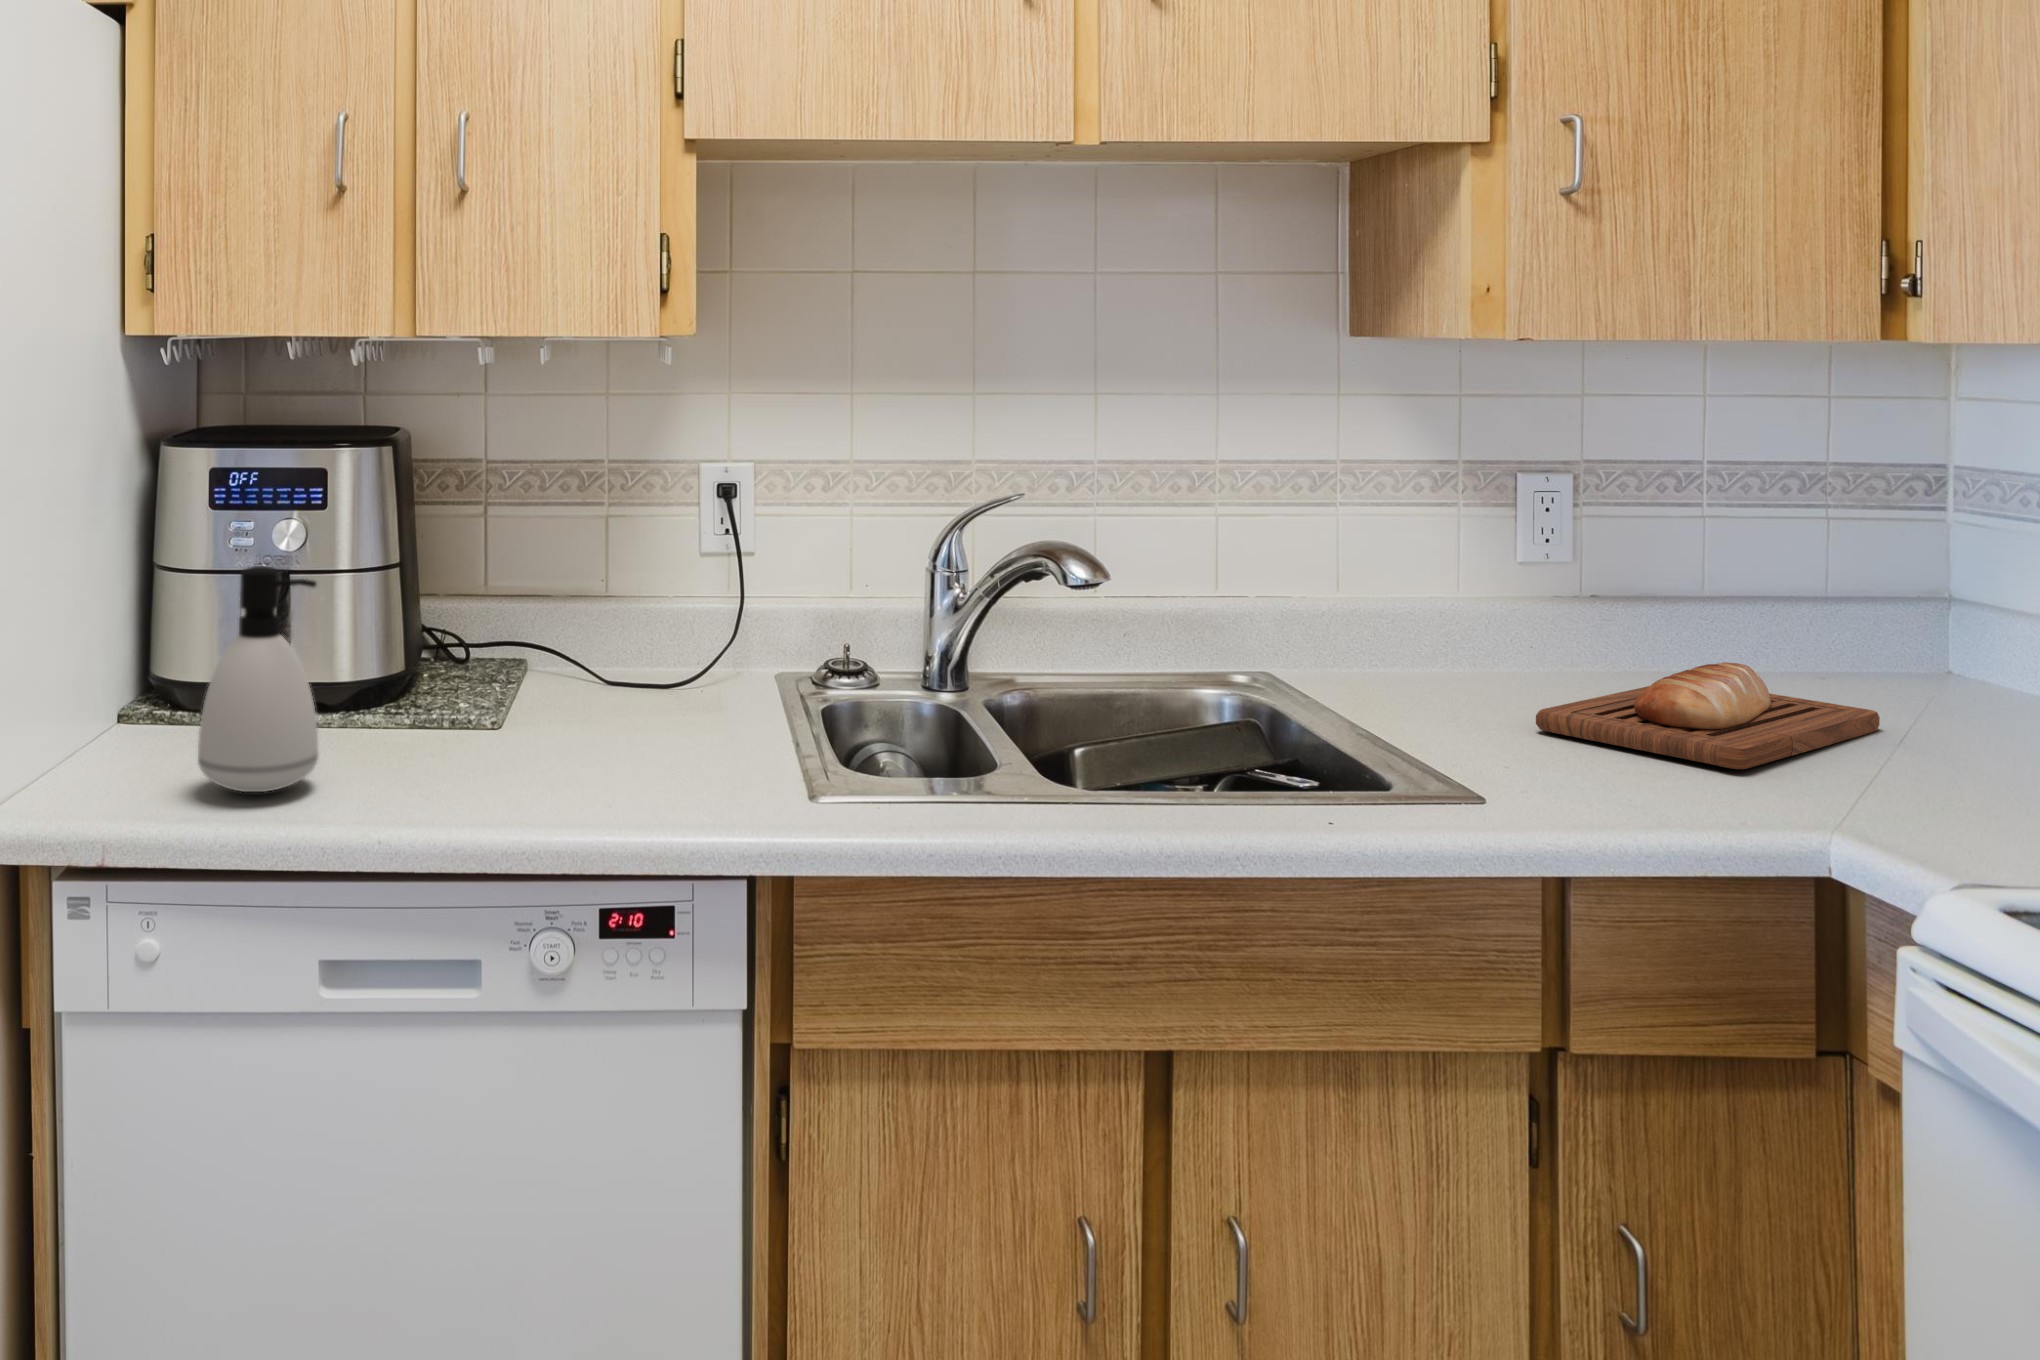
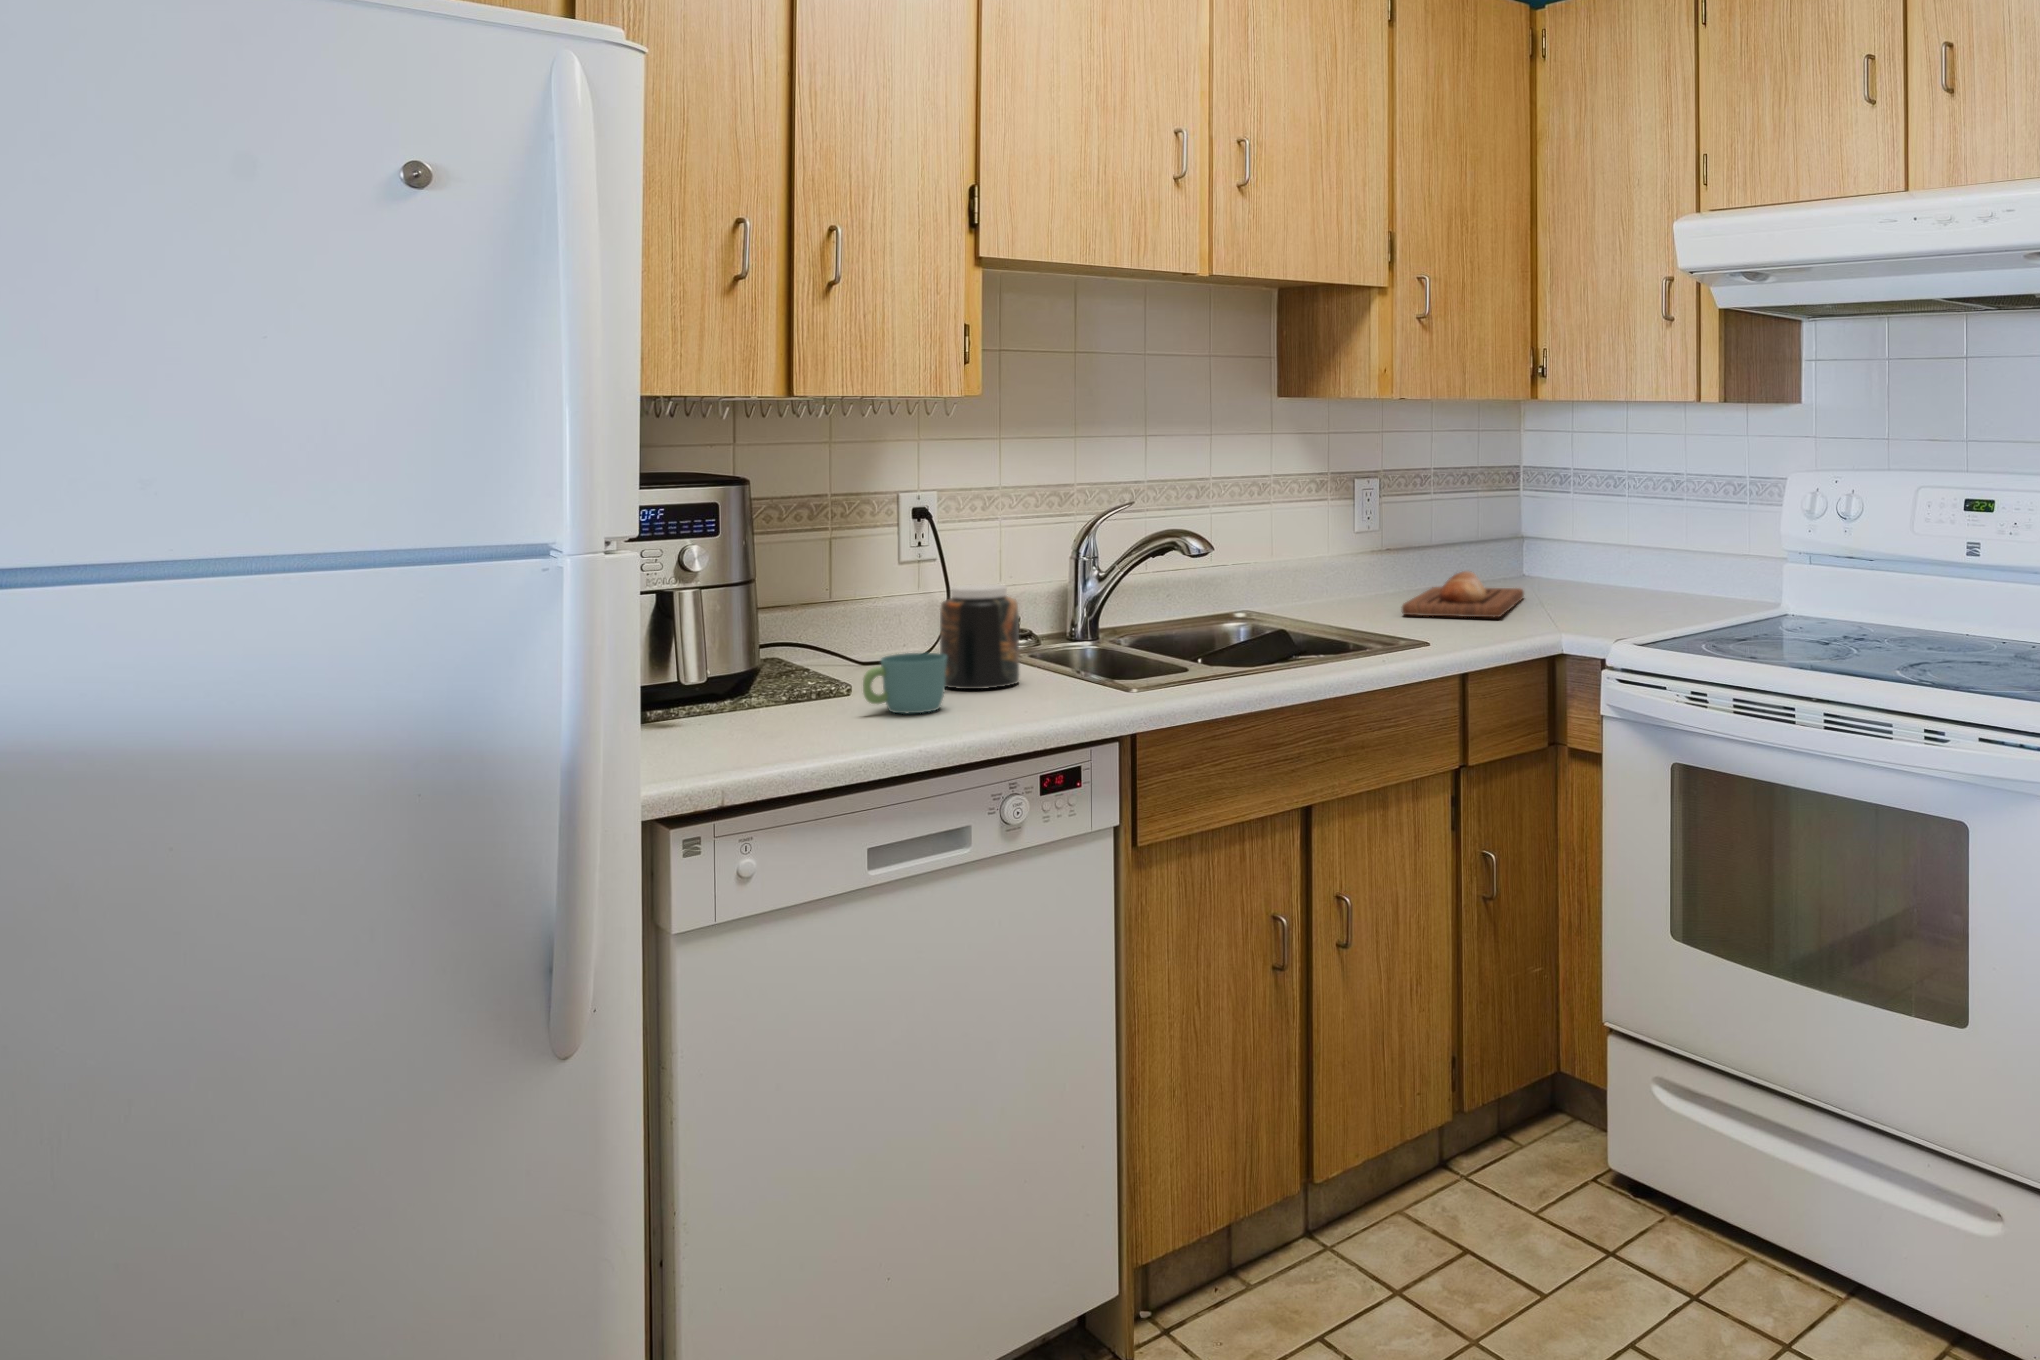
soap dispenser: present [198,566,318,792] -> none [730,572,827,743]
jar: none [603,599,710,754] -> present [940,584,1019,689]
mug: none [427,688,541,778] -> present [863,653,947,713]

